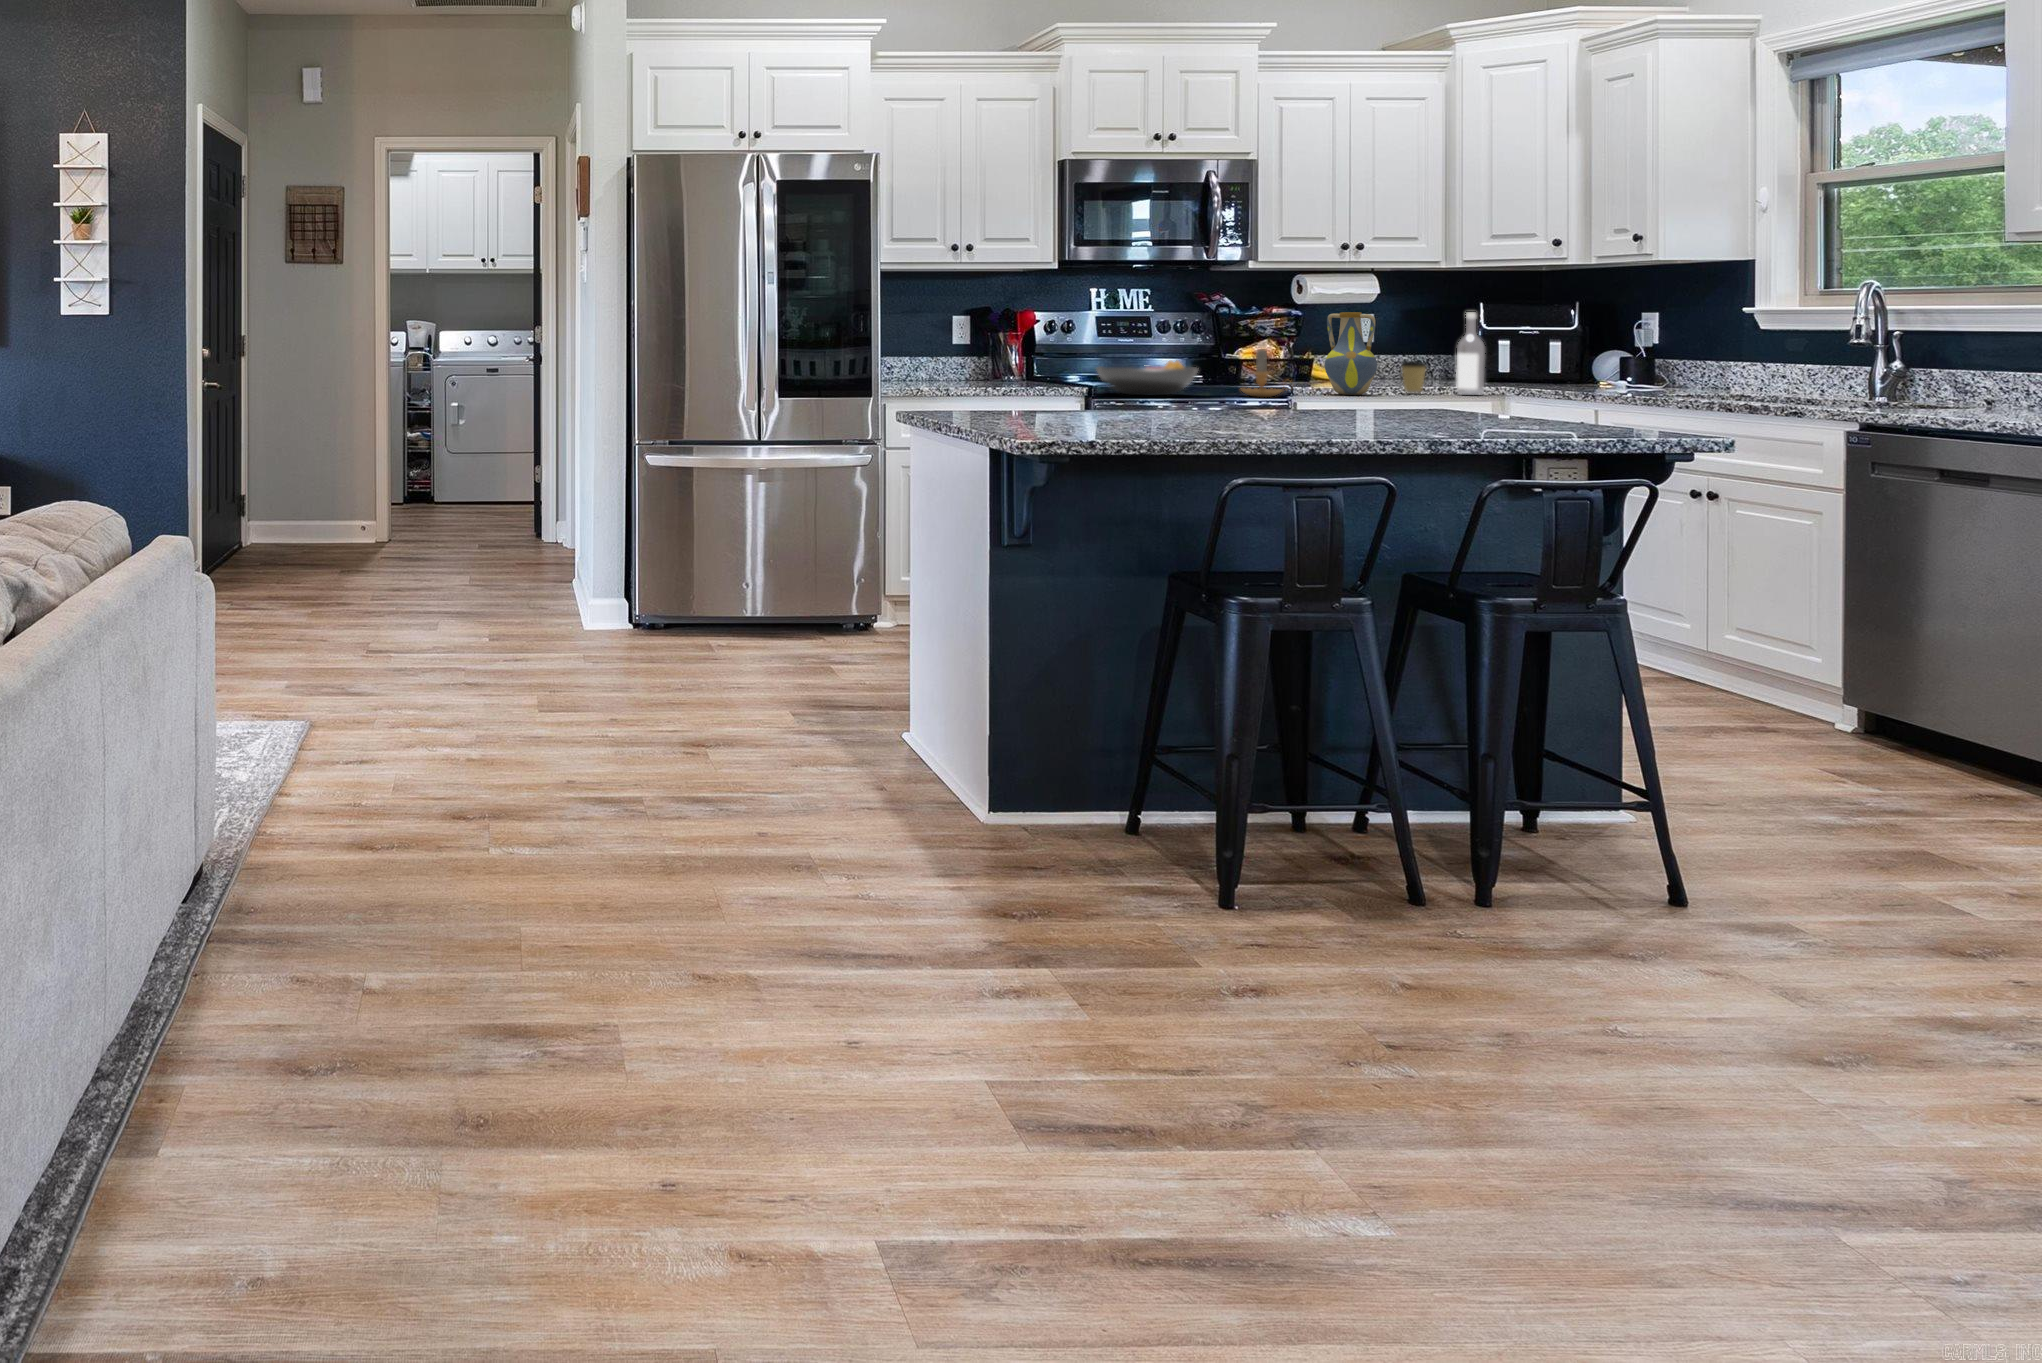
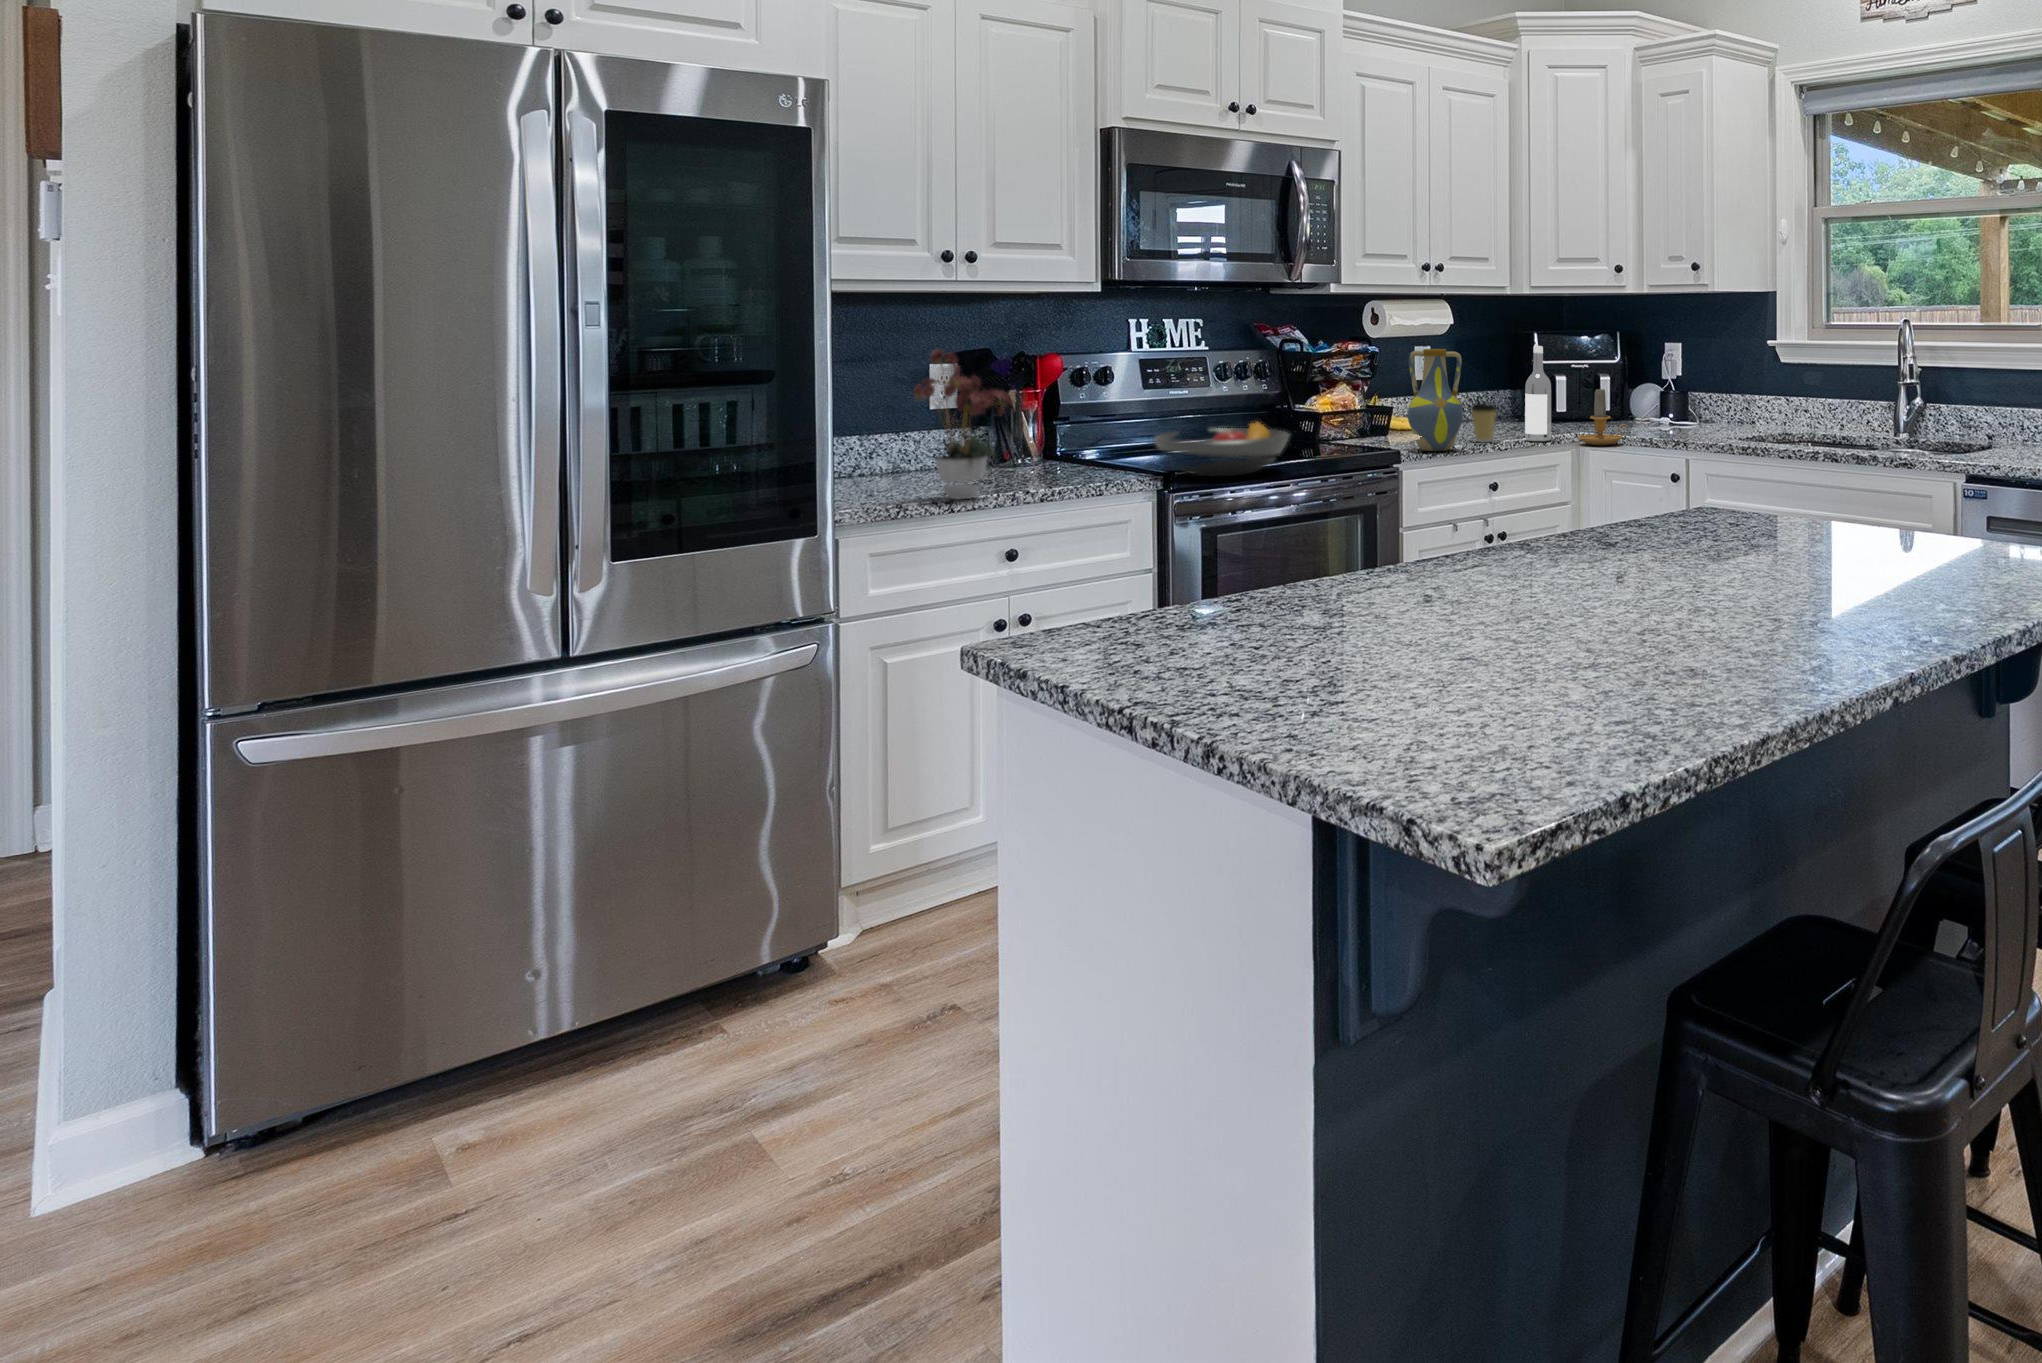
flower arrangement: none [933,300,999,394] -> present [914,350,1014,499]
candle: present [1242,349,1286,397] -> present [1578,389,1628,445]

